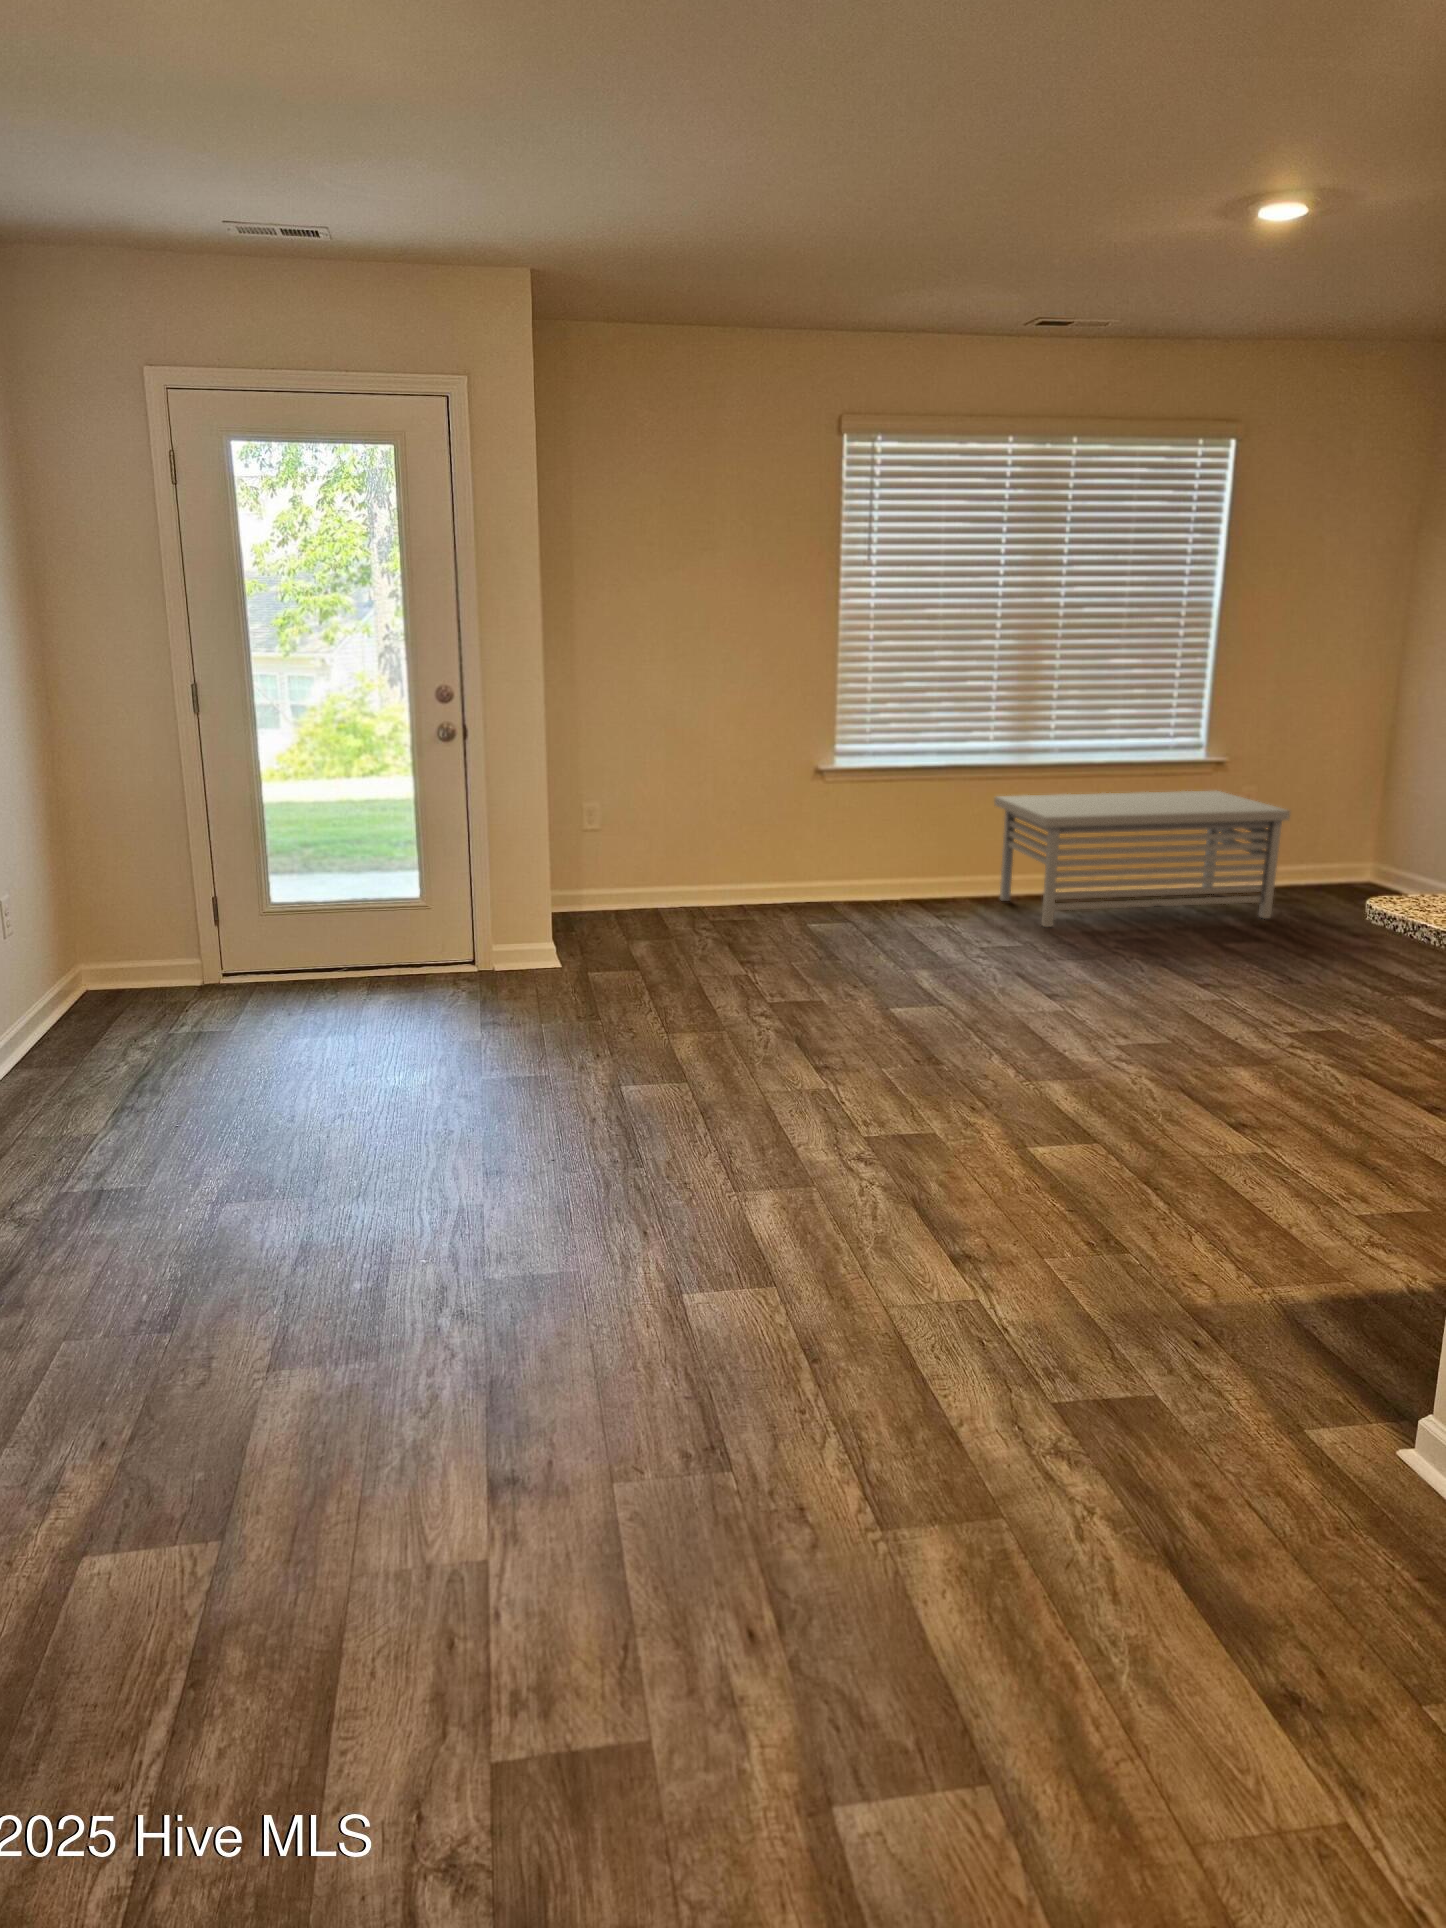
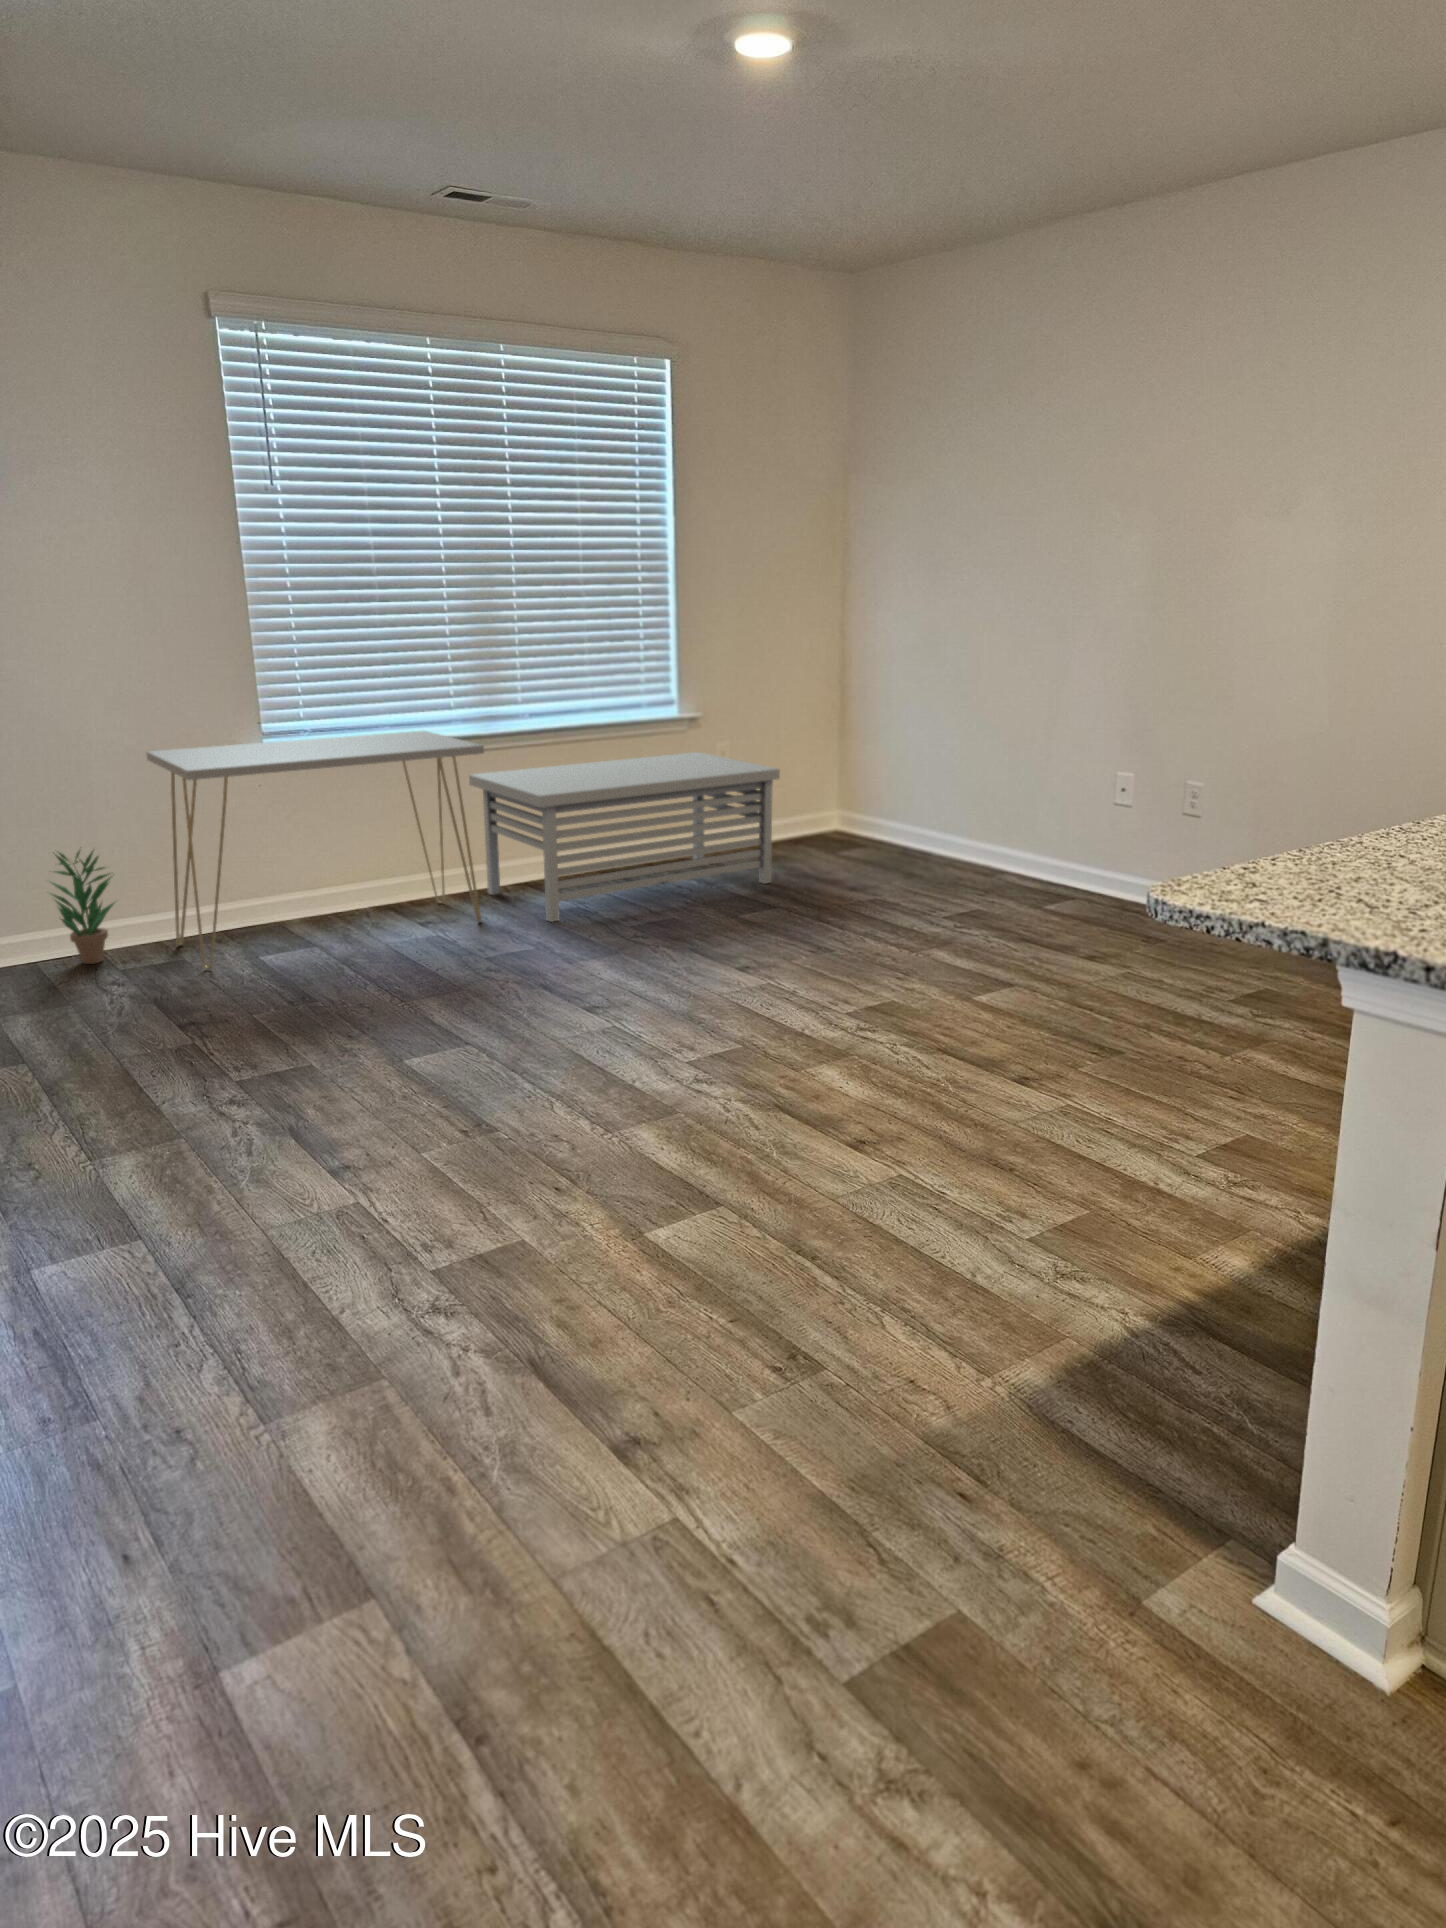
console table: none [747,757,1003,930] -> present [146,731,484,970]
potted plant: none [668,828,715,916] -> present [50,851,116,964]

